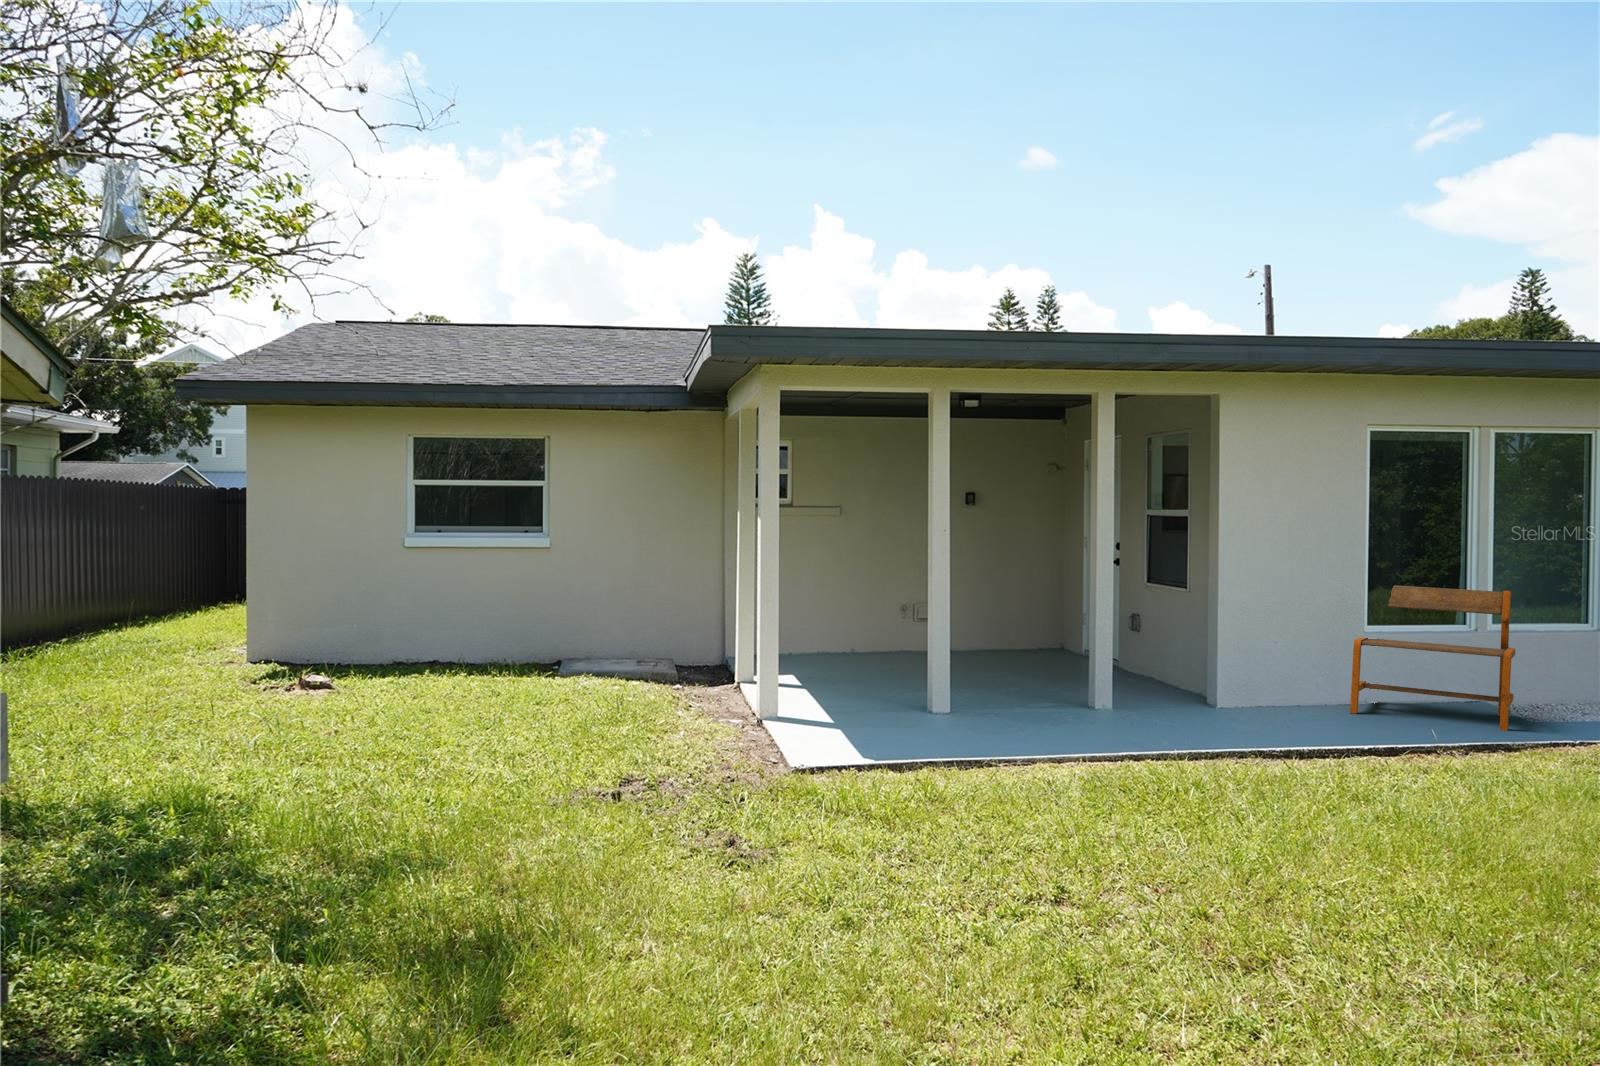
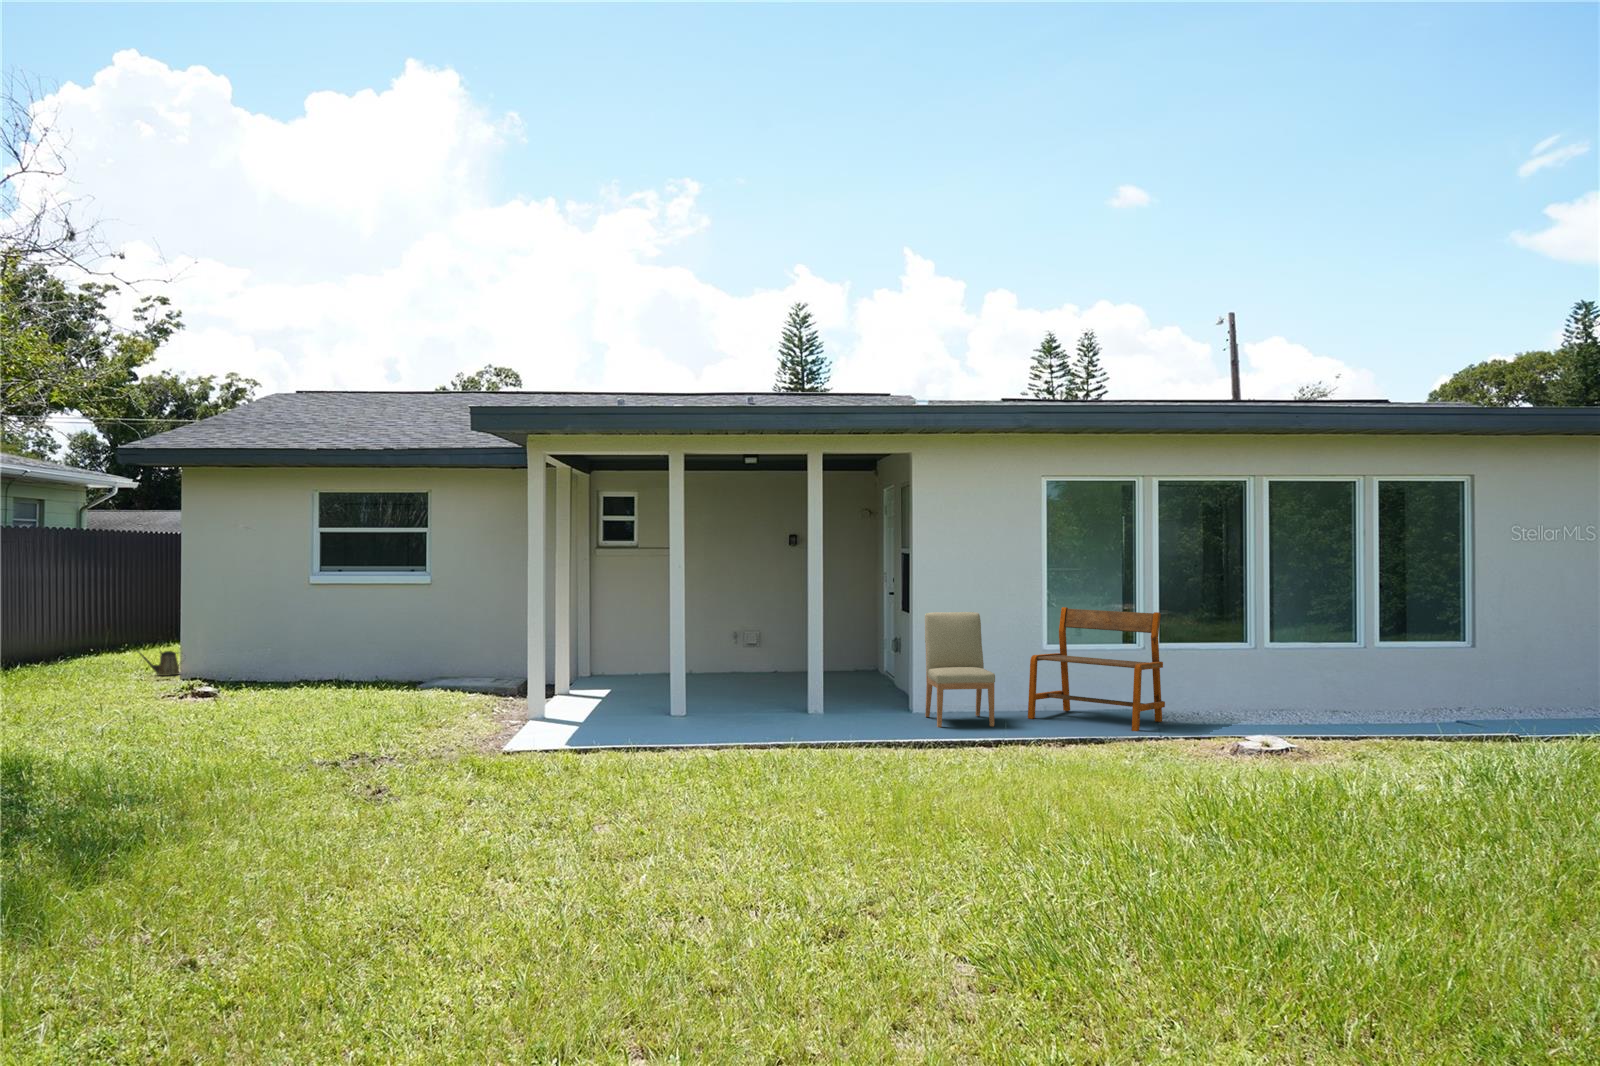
chair: none [1232,589,1338,728] -> present [925,612,995,727]
watering can: none [190,627,251,658] -> present [137,651,180,676]

